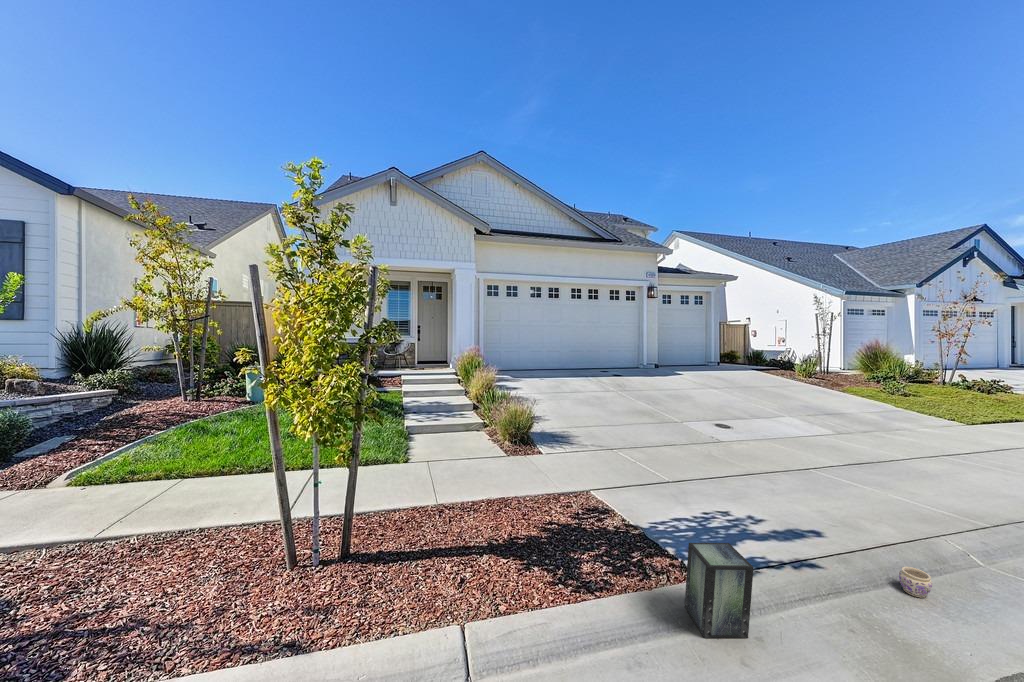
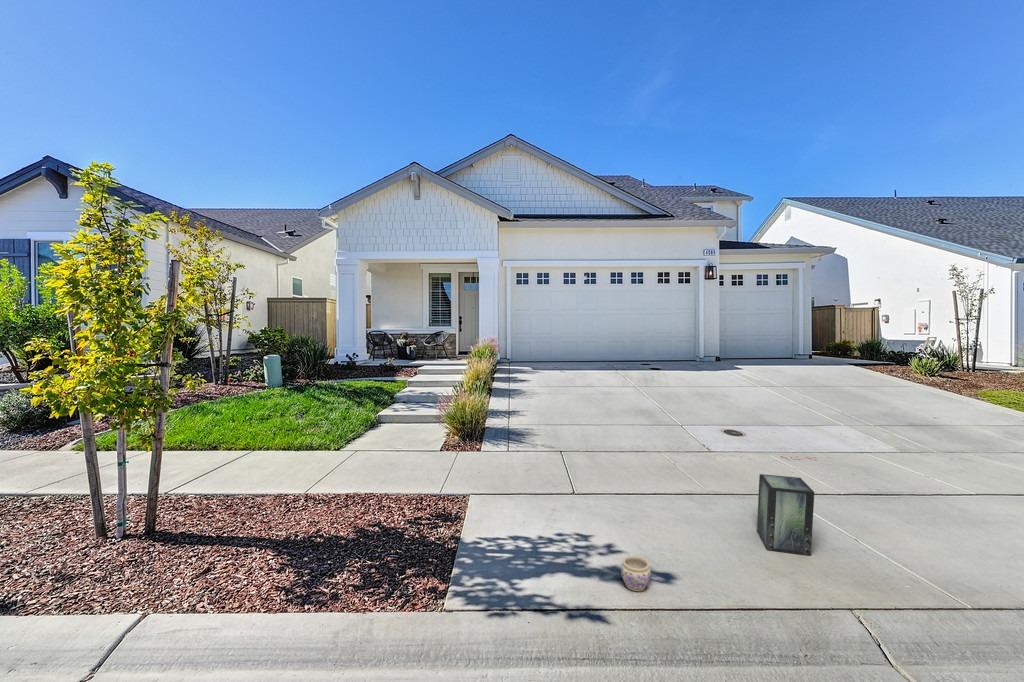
storage box: present [684,543,754,638] -> present [757,474,814,555]

